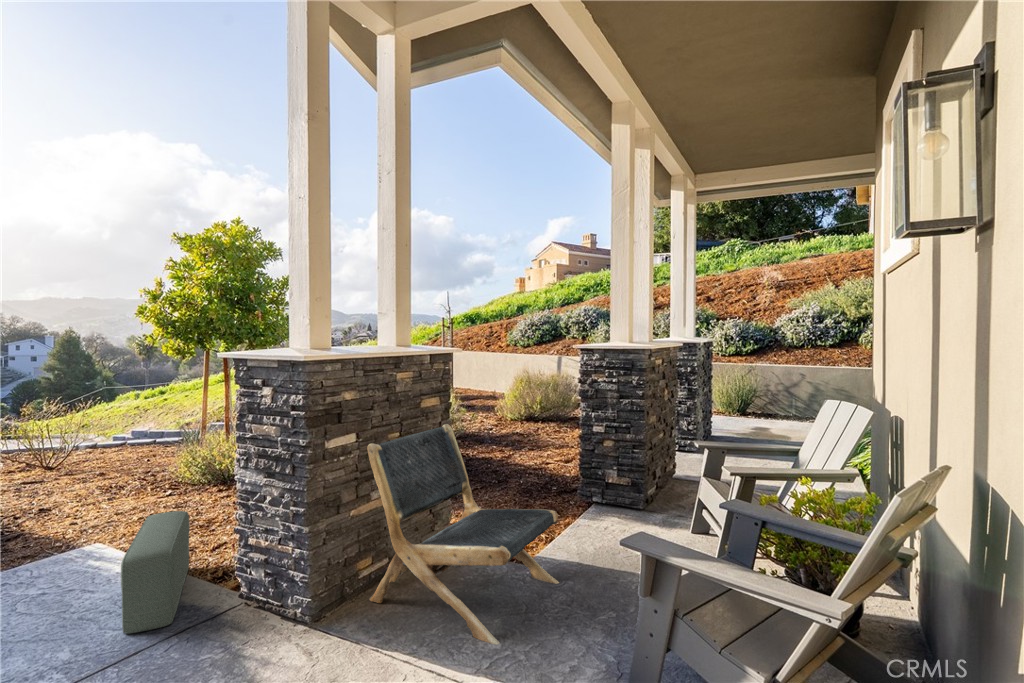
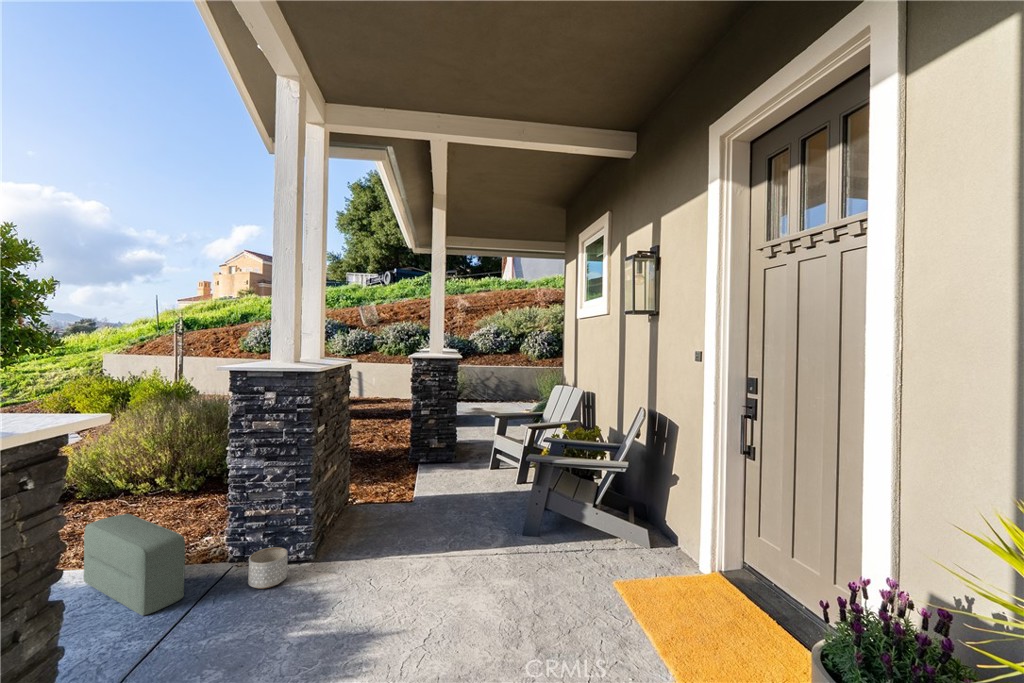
lounge chair: present [367,424,559,645] -> none [334,414,451,543]
planter: none [225,588,275,643] -> present [248,547,288,589]

